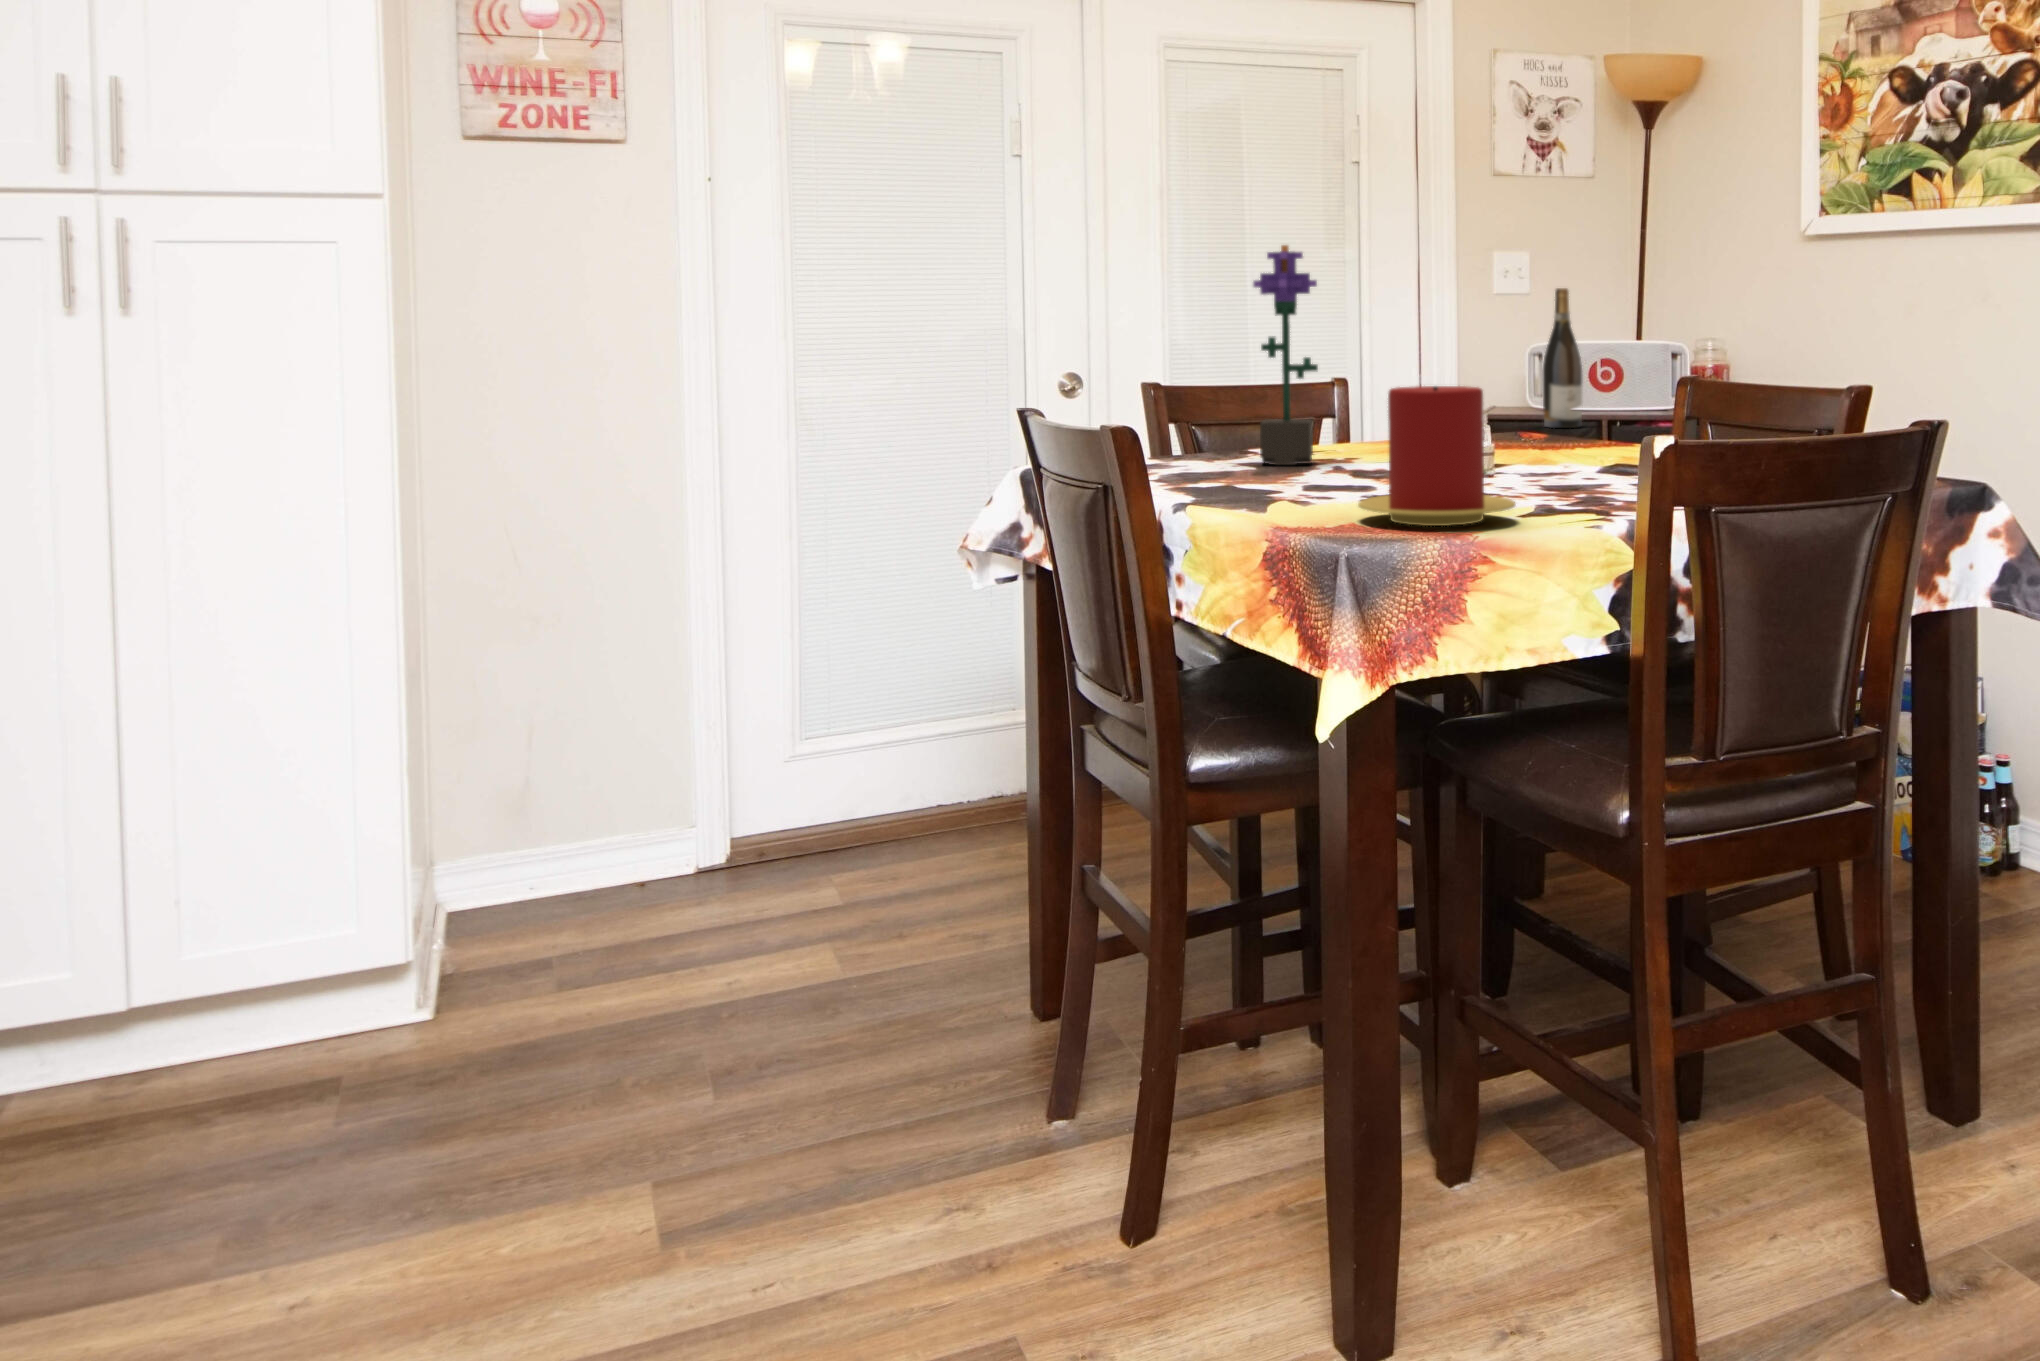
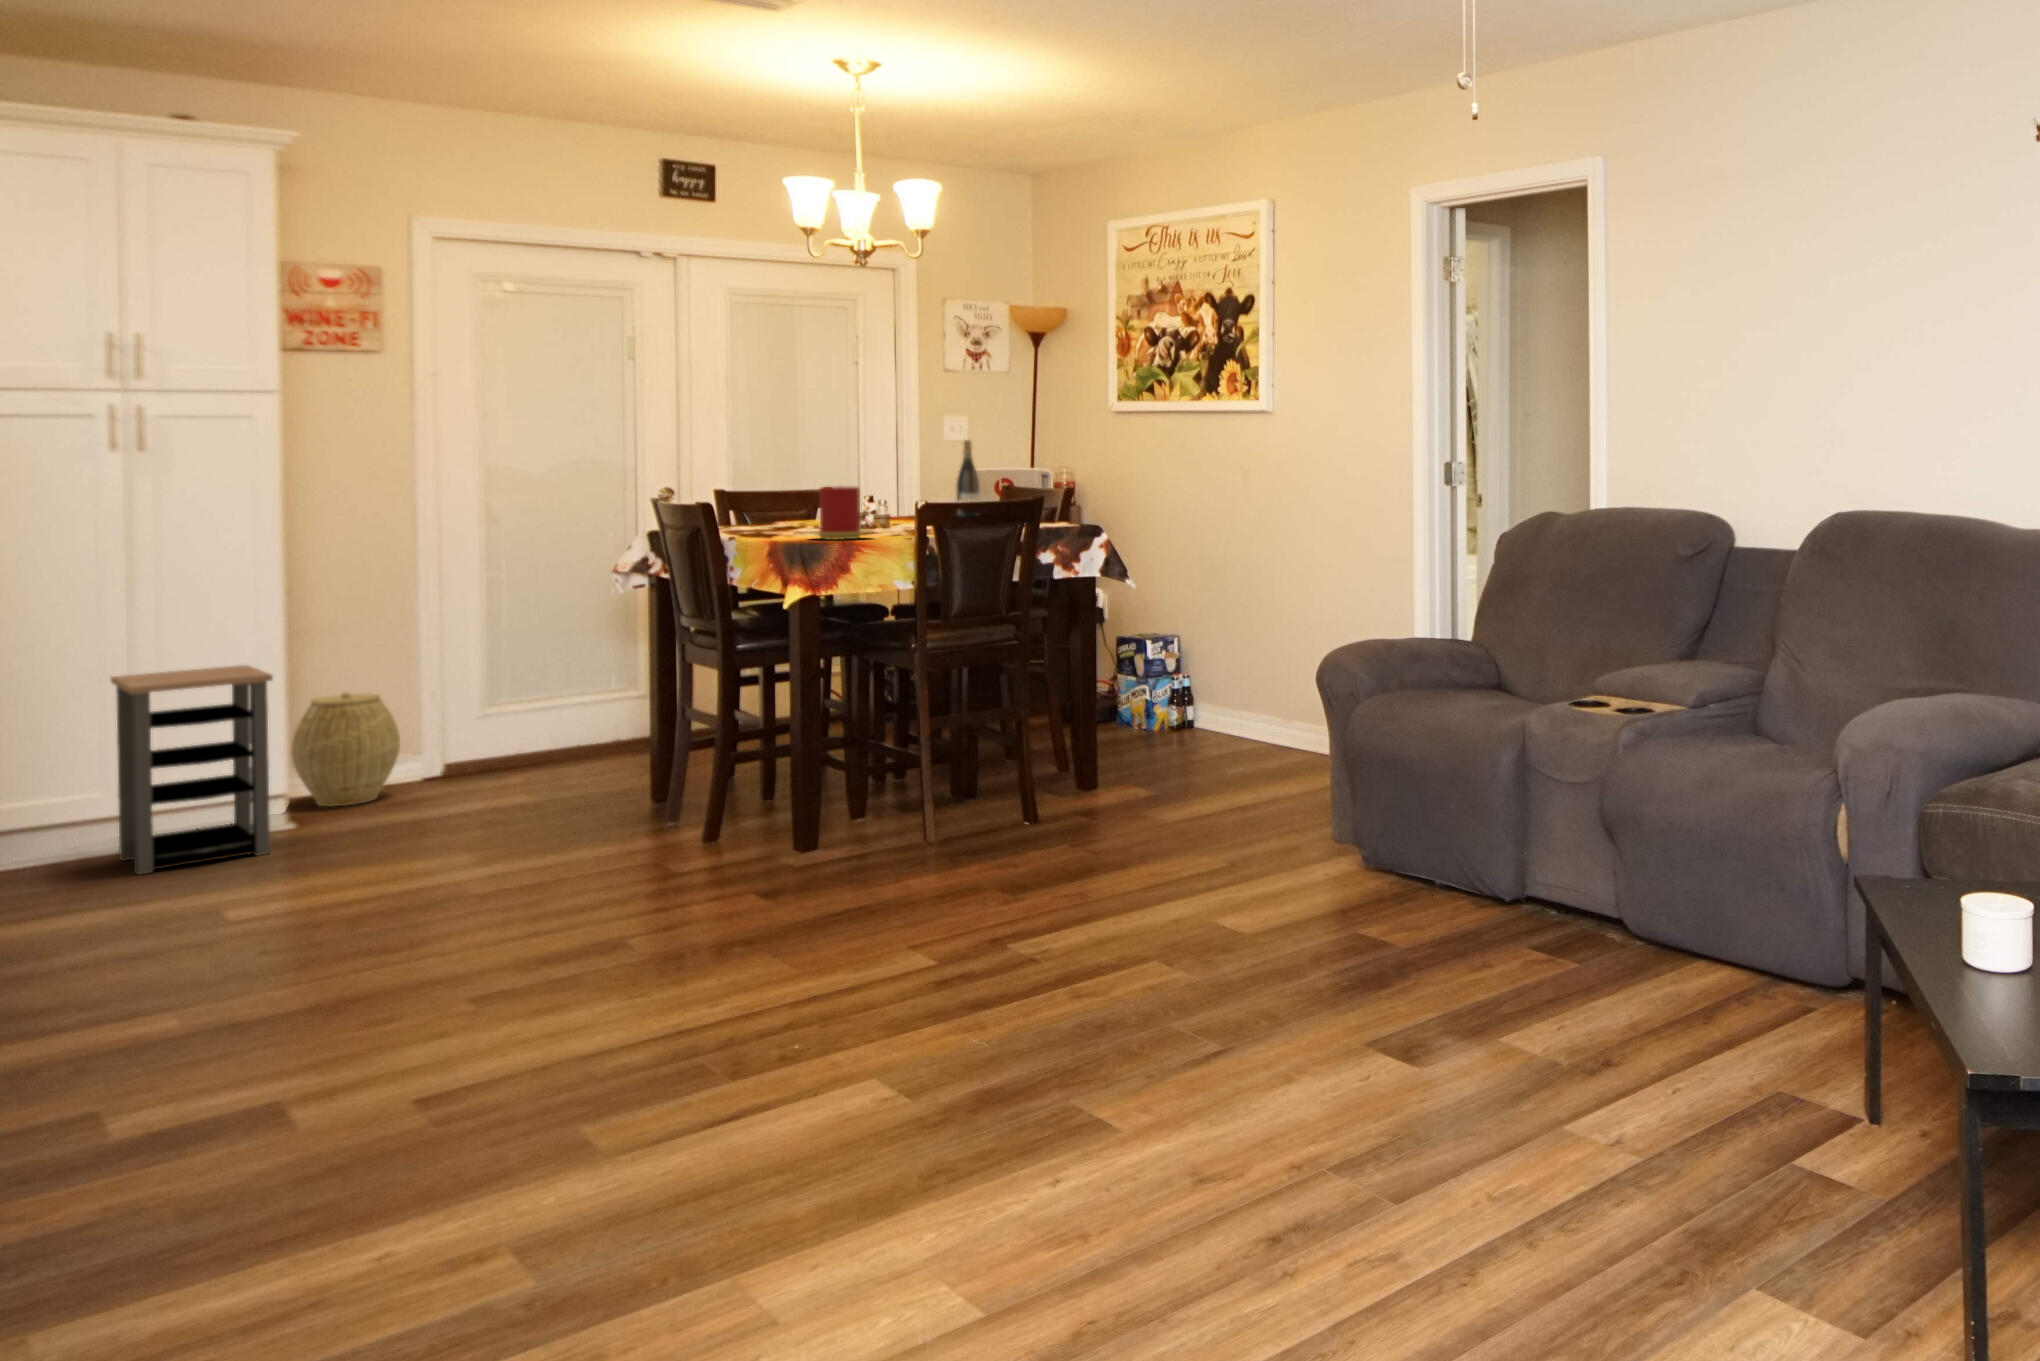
potted flower: present [1253,245,1318,465] -> none [773,422,807,528]
side table: none [7,726,319,1212] -> present [111,665,273,875]
woven basket: none [455,742,632,957] -> present [291,692,400,806]

